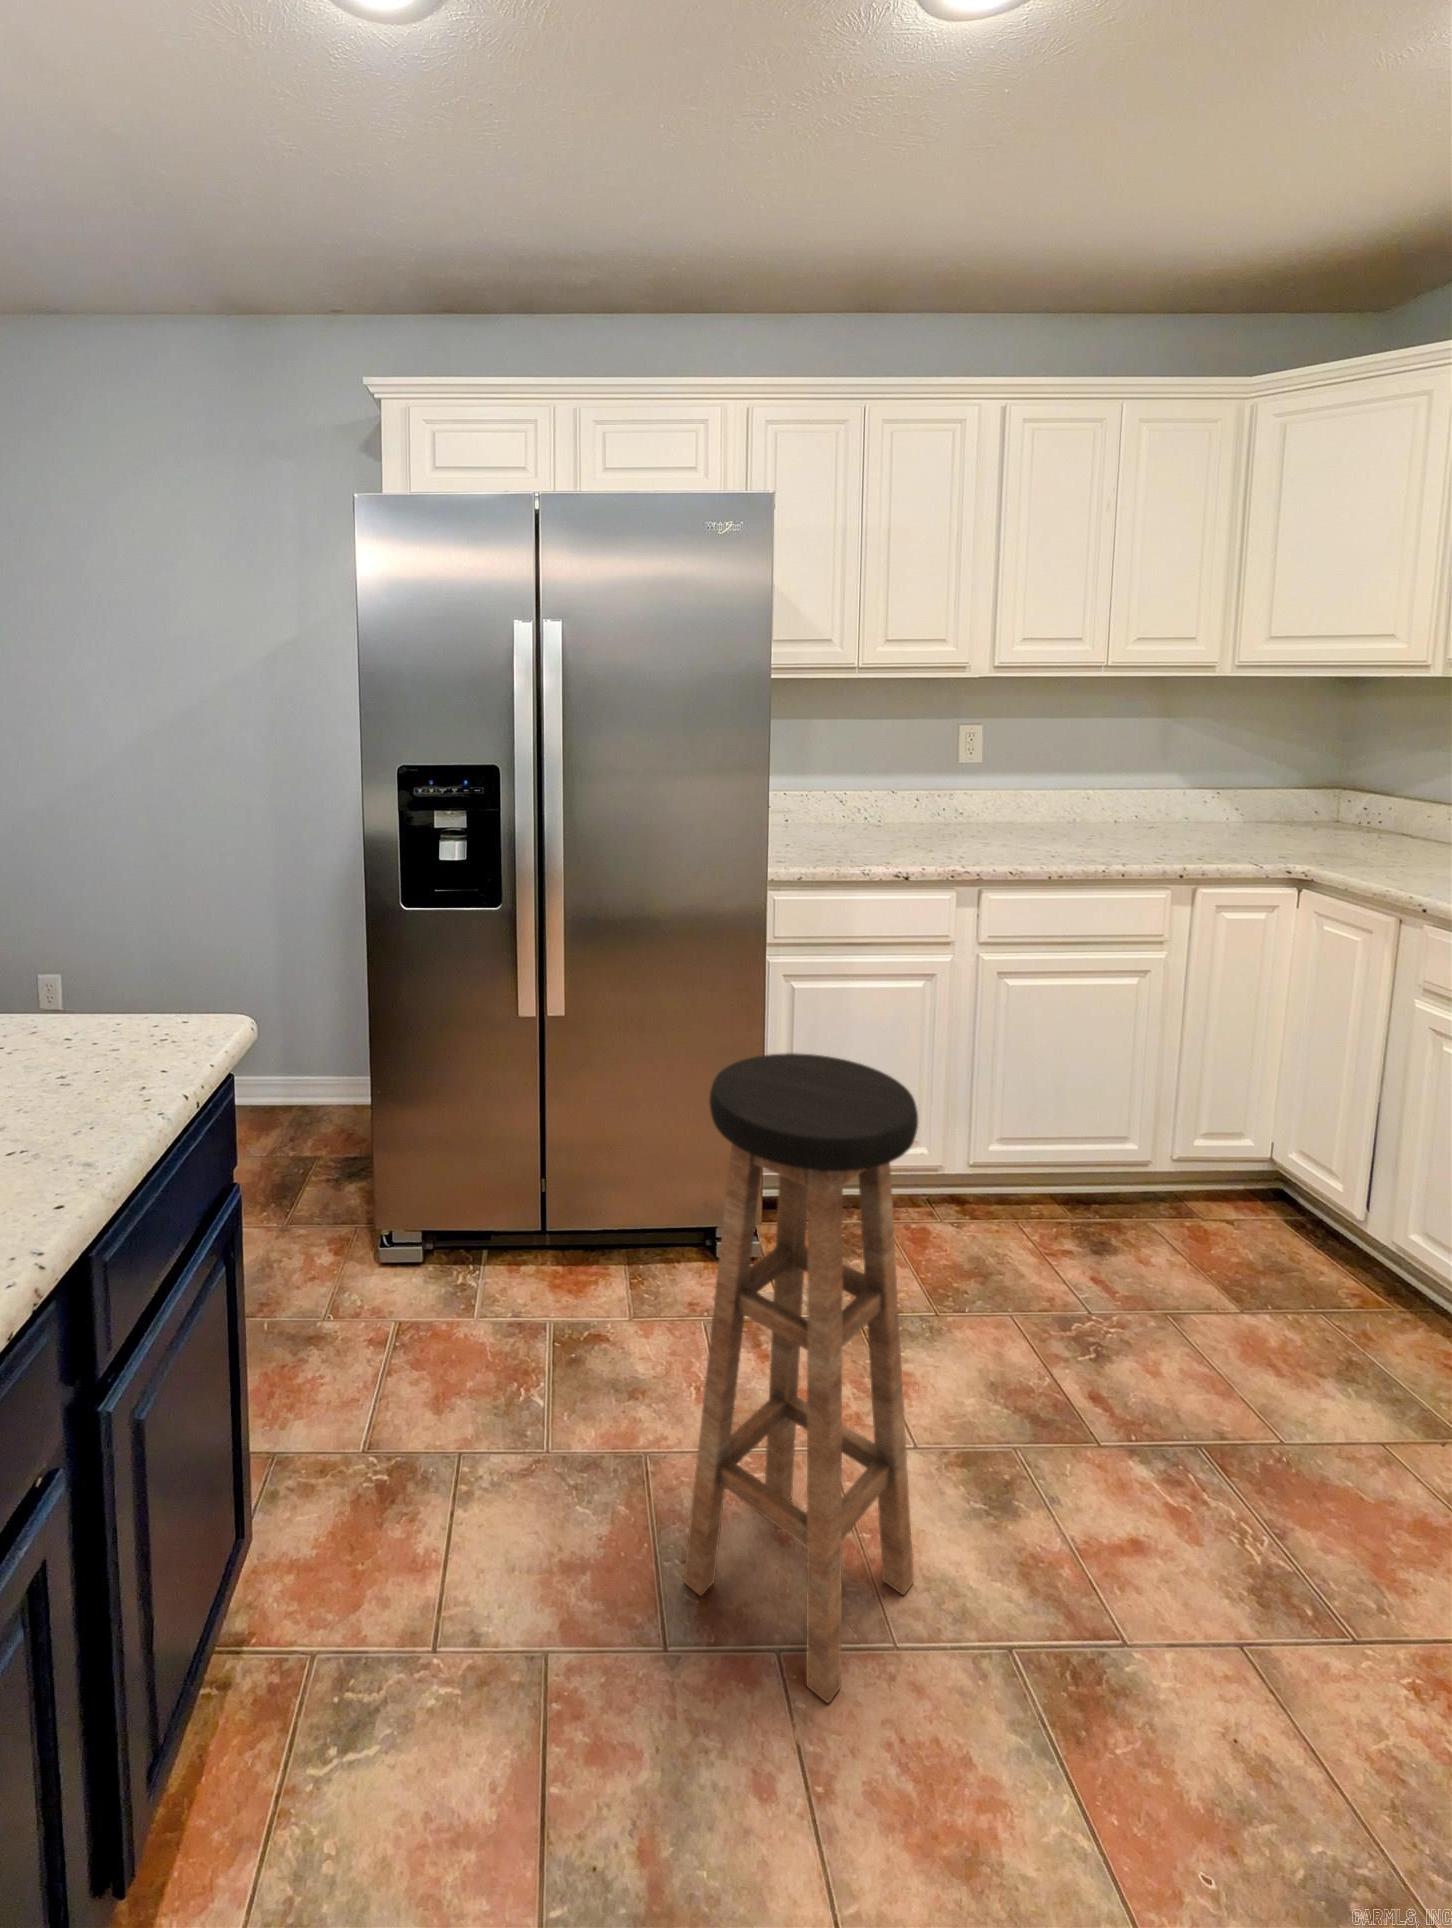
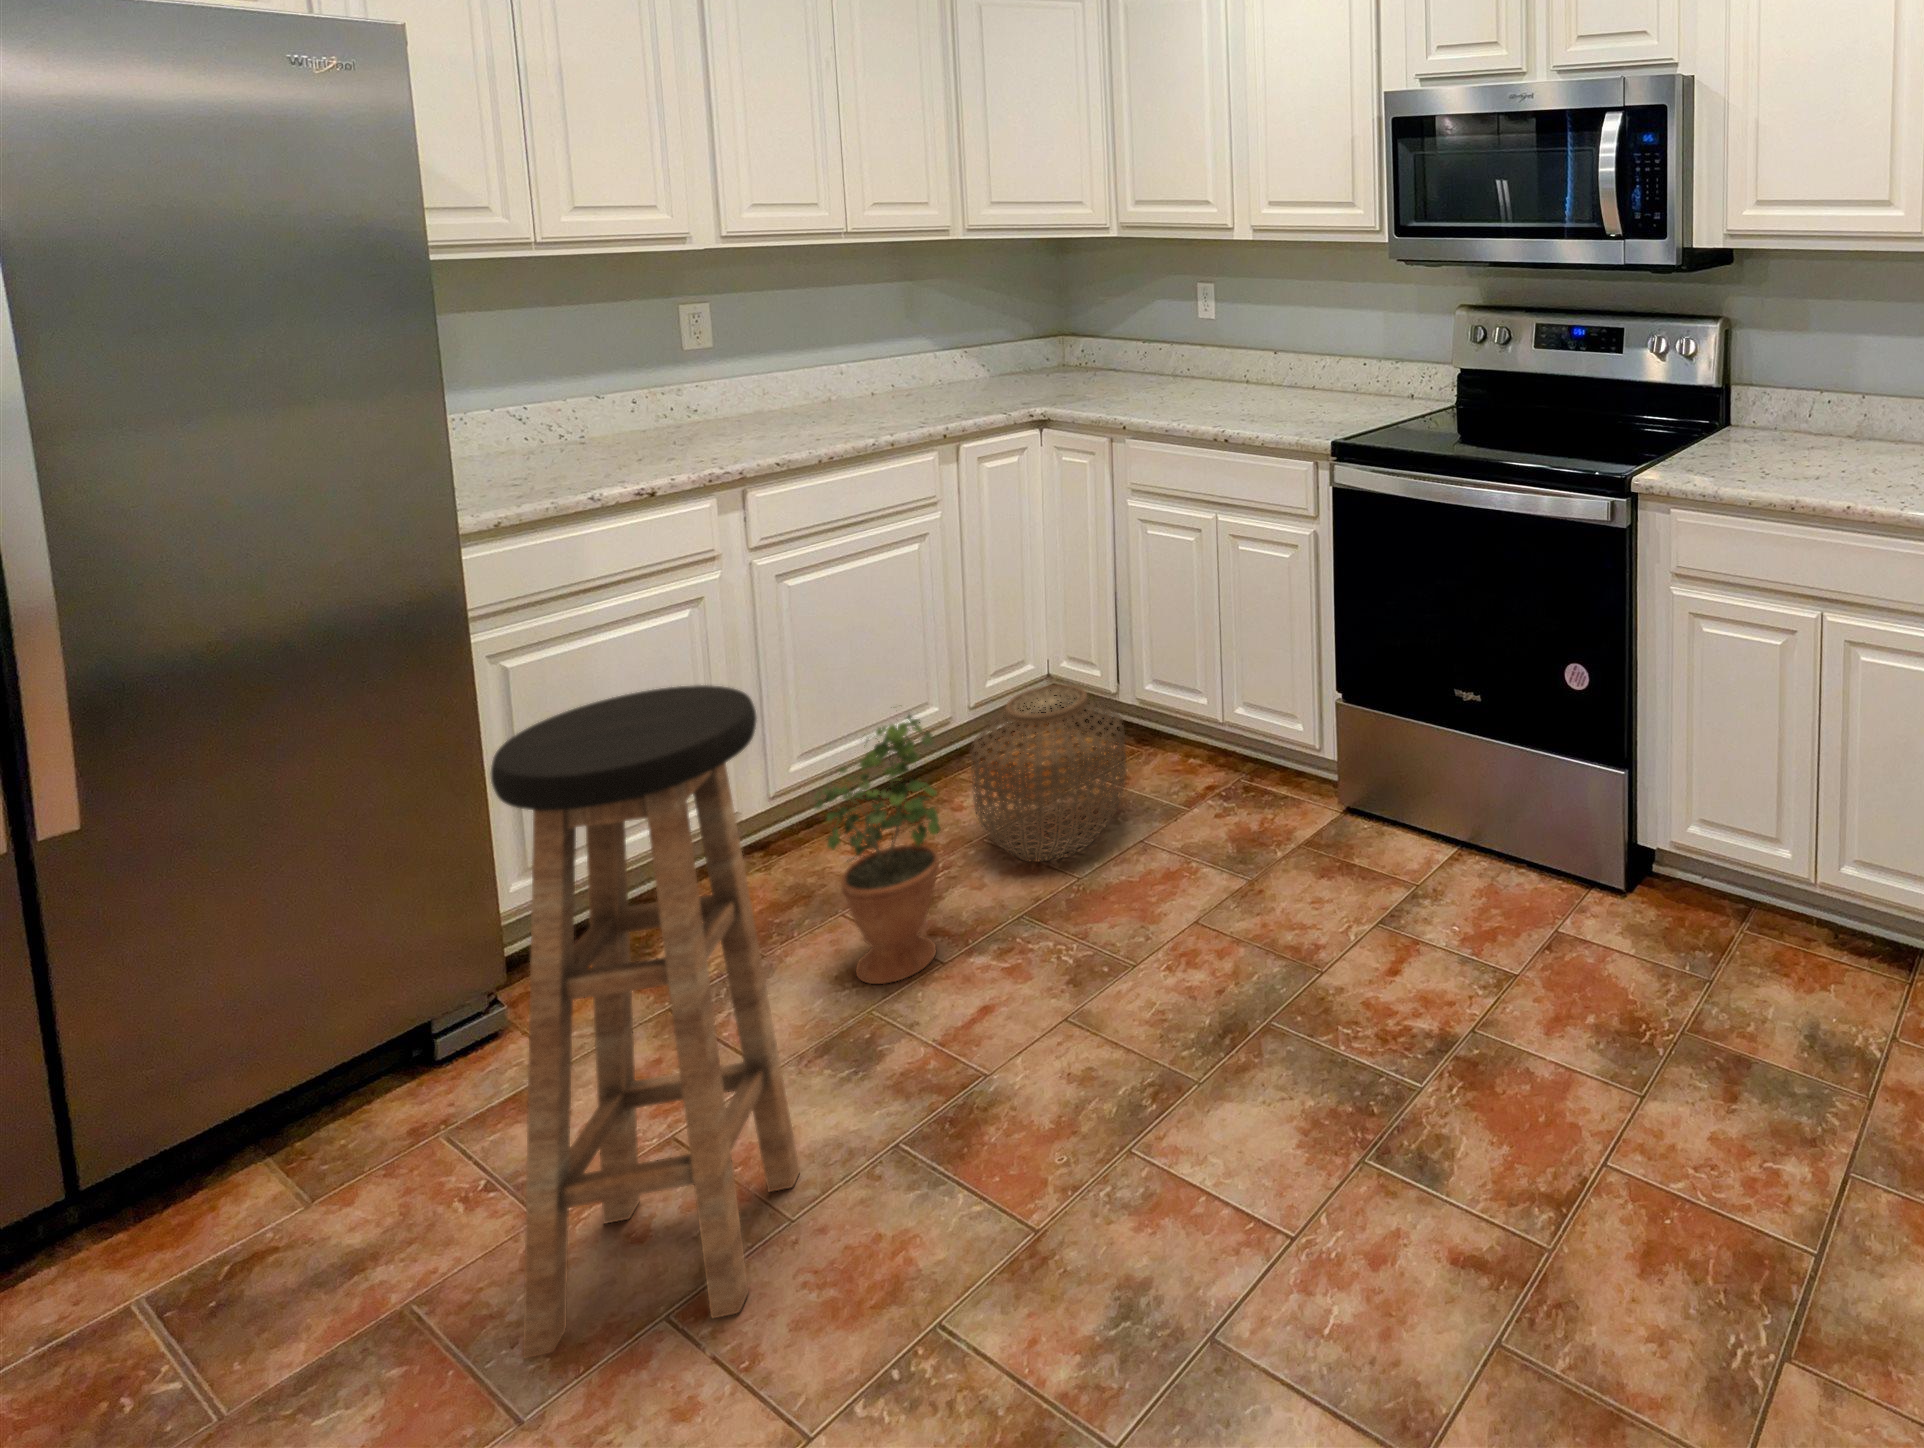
potted plant: none [988,1145,1116,1430] -> present [814,715,941,984]
woven basket: none [1156,1179,1362,1394] -> present [971,685,1126,861]

